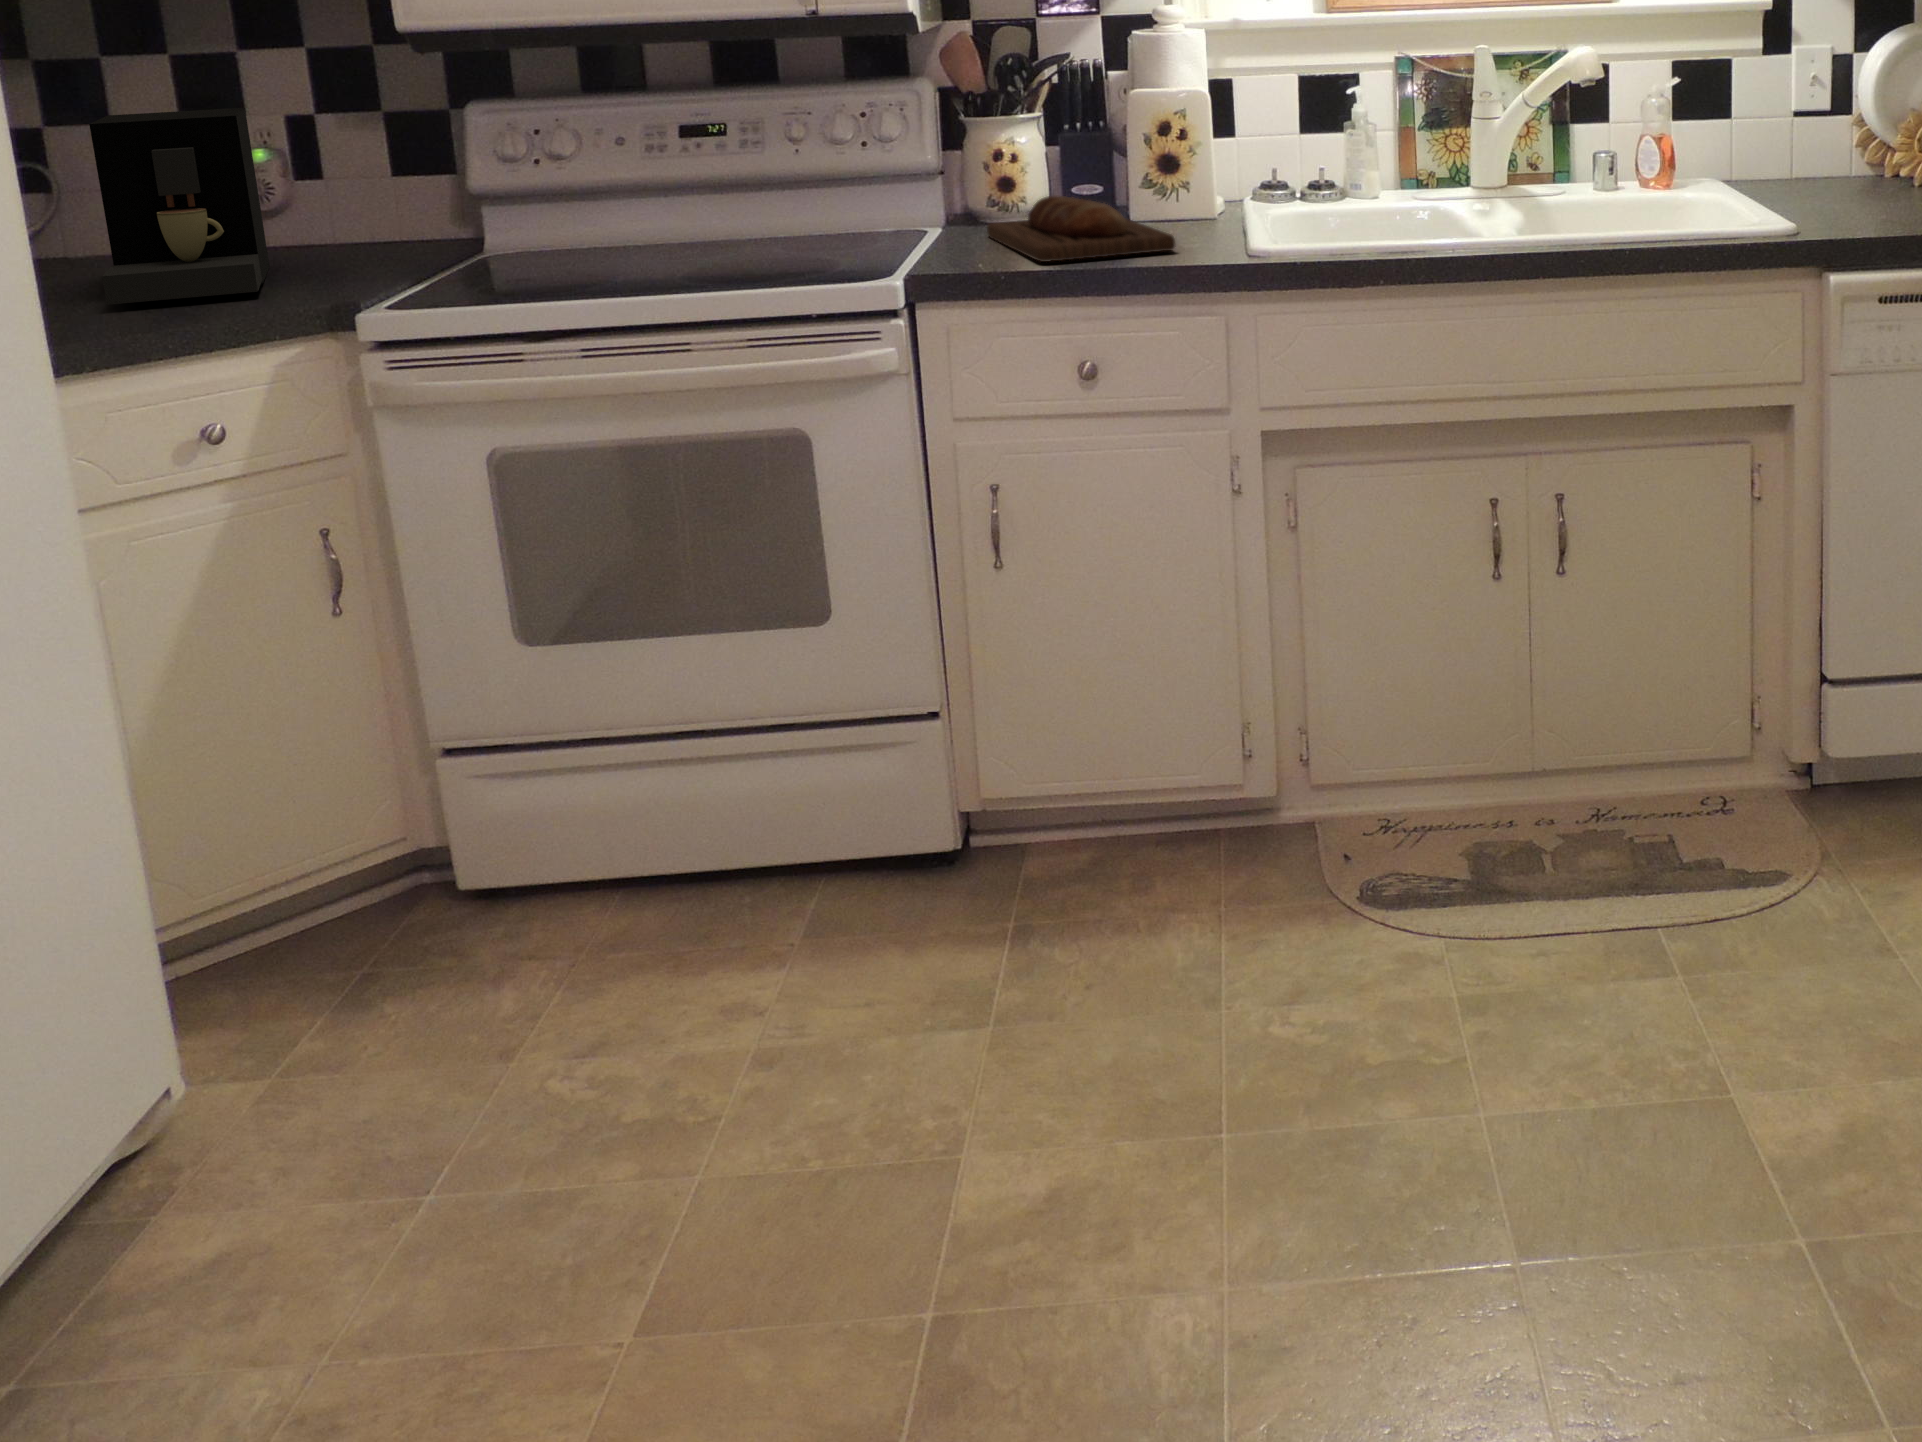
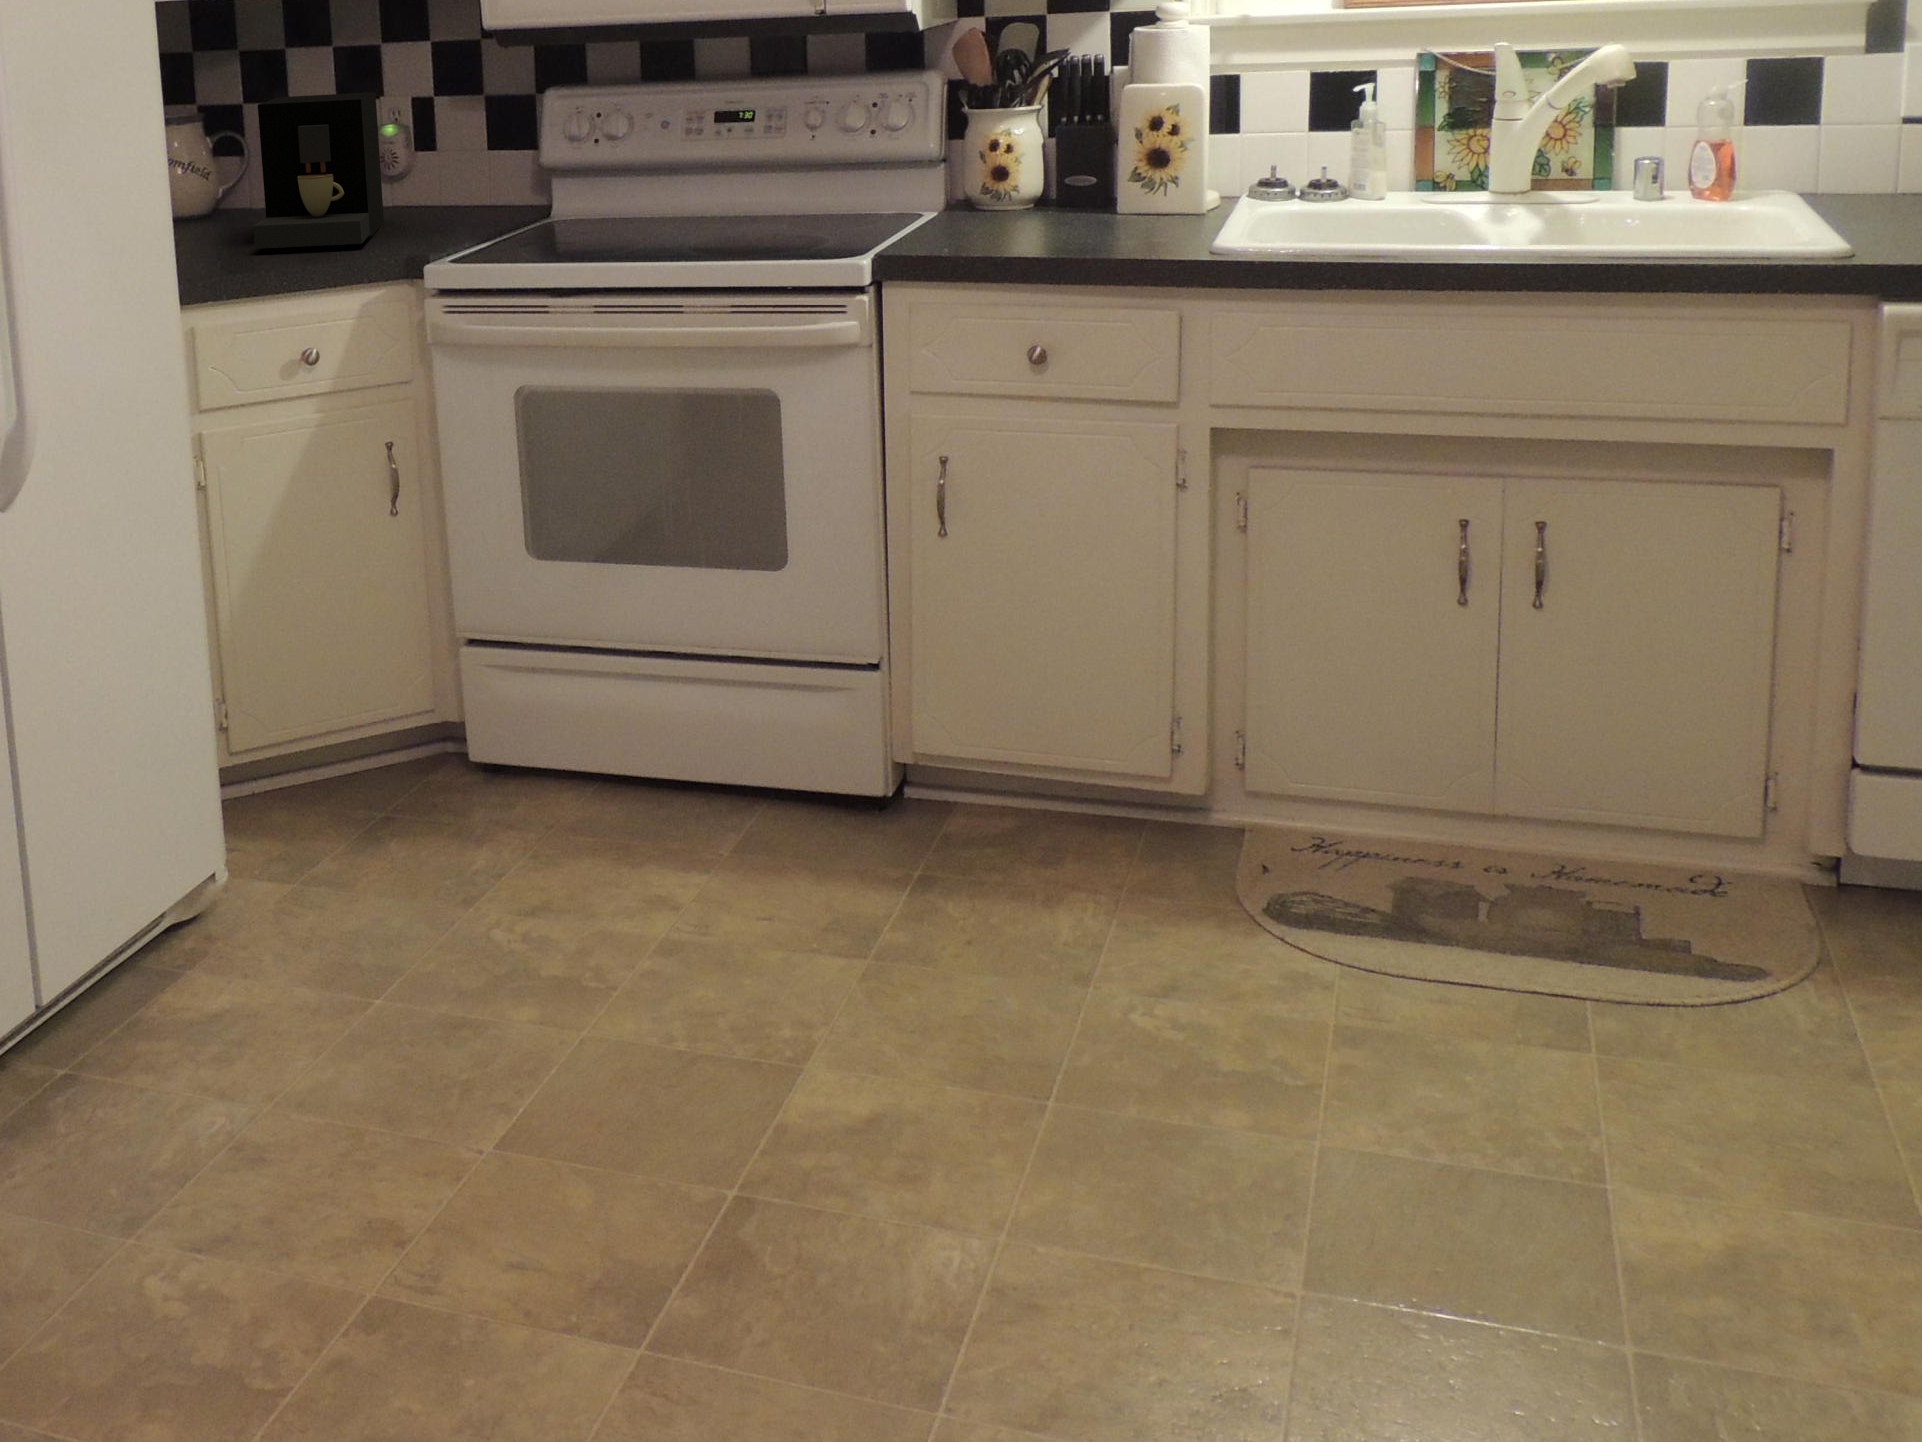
bread loaf: present [987,196,1175,262] -> none [972,186,1141,249]

